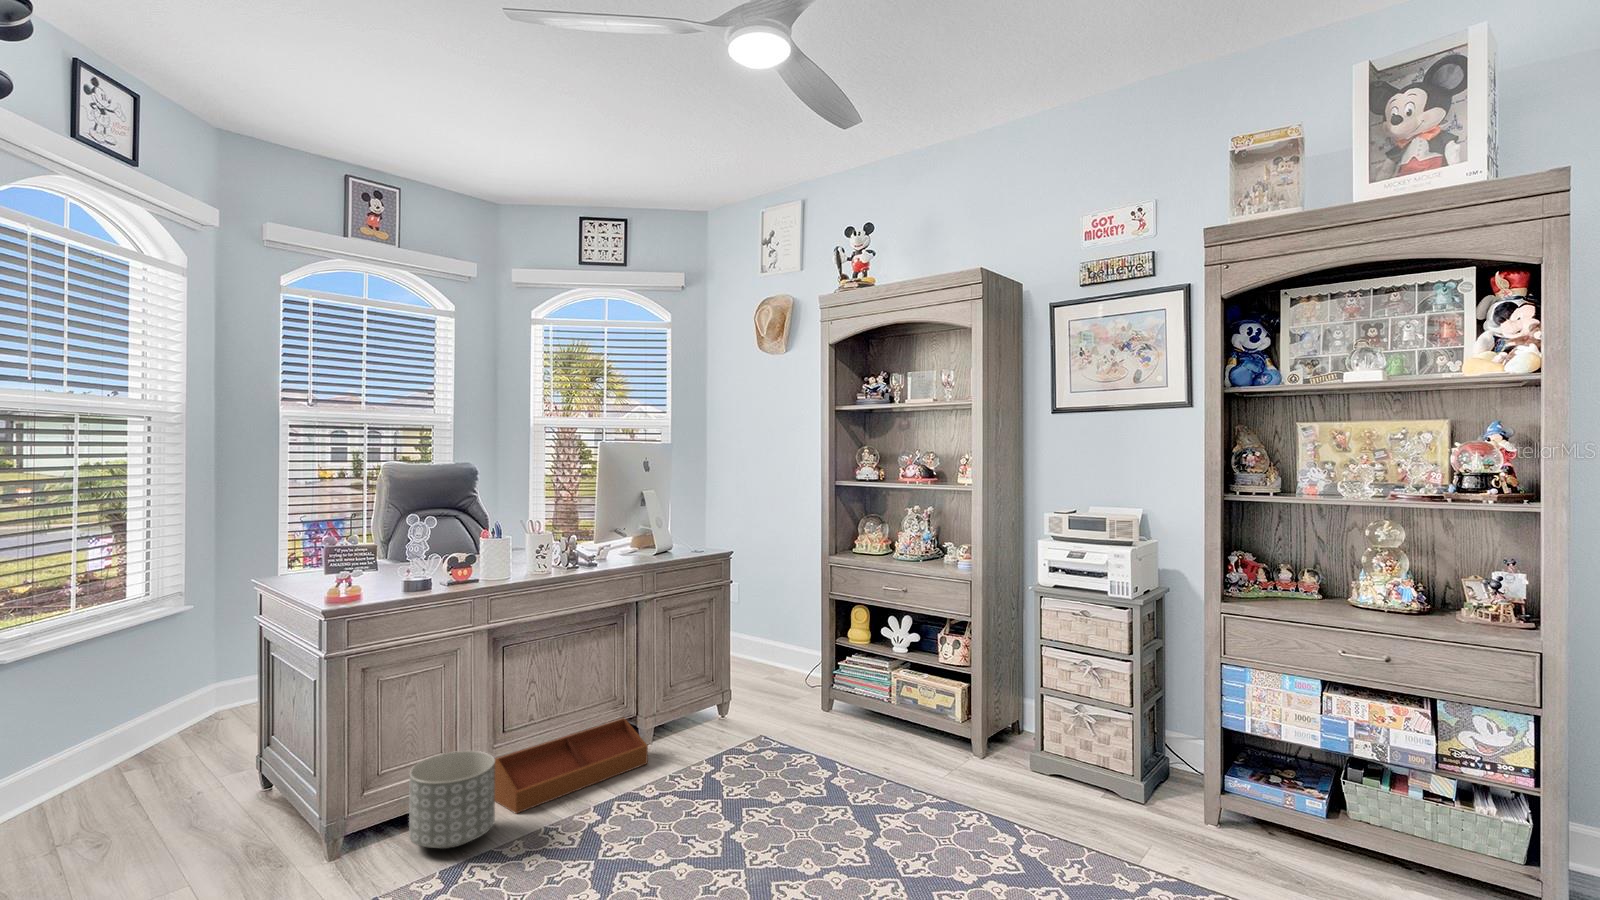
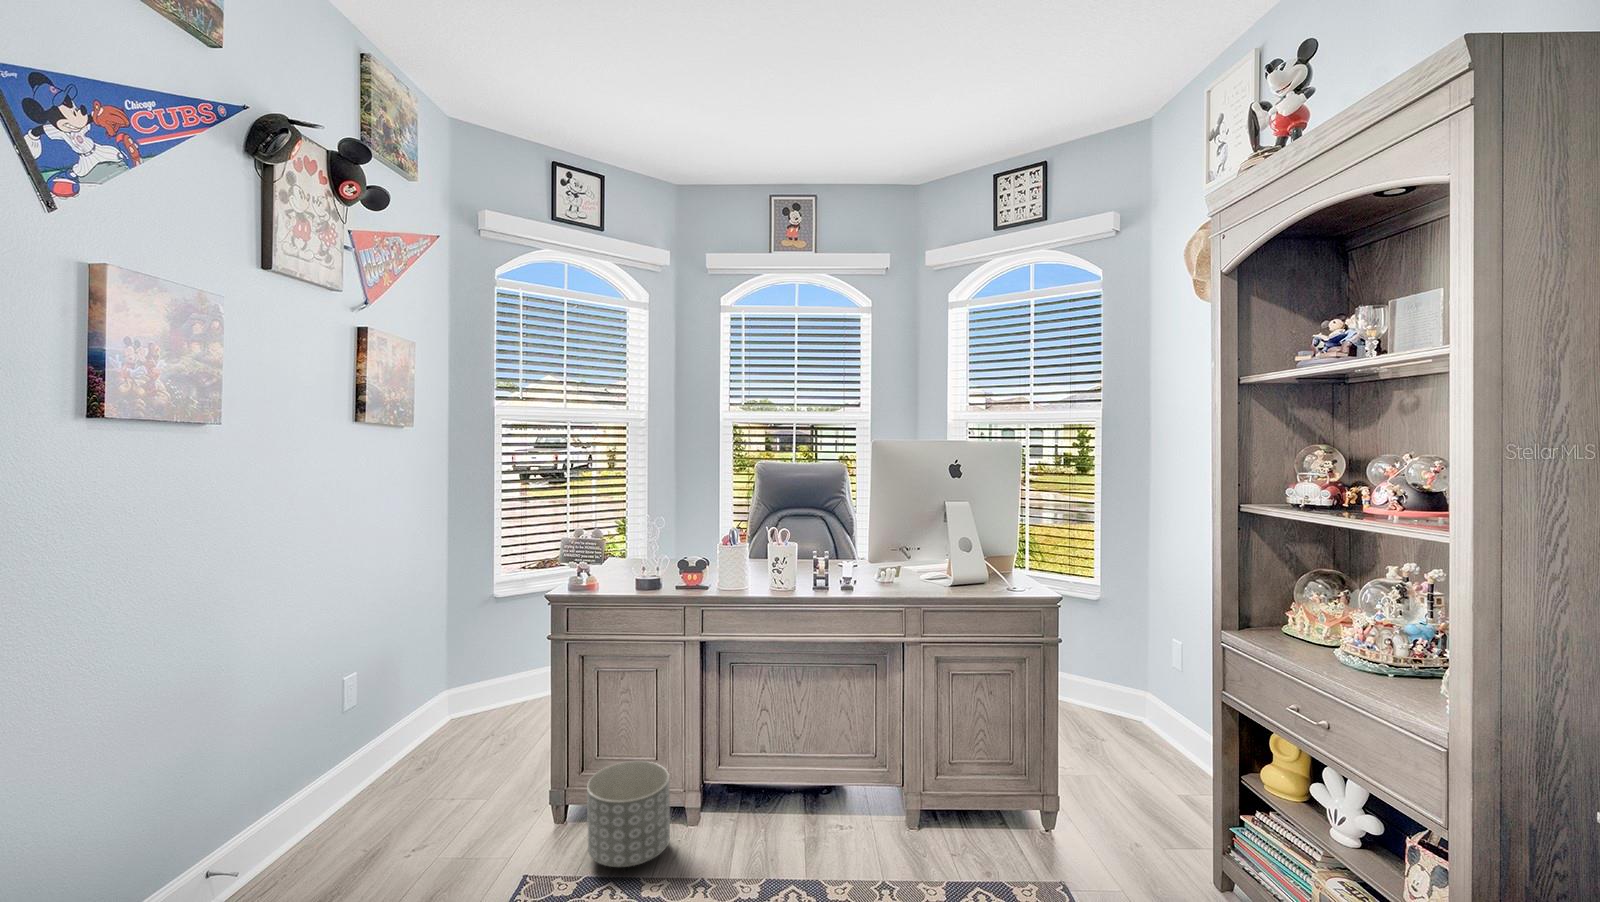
storage bin: present [495,718,648,814] -> none [703,780,882,852]

